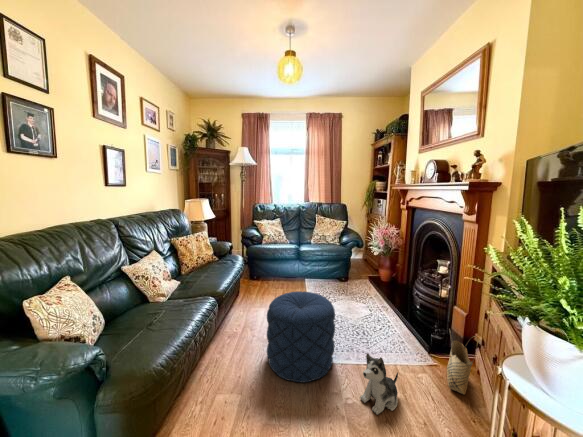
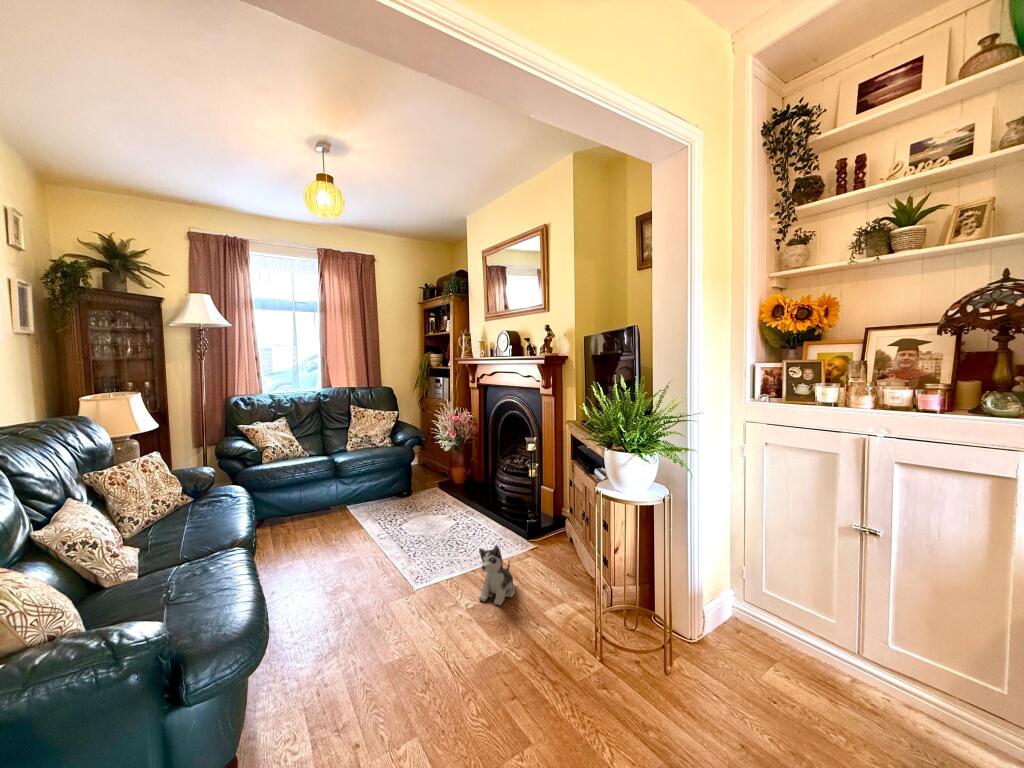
pouf: present [267,292,335,382] -> none [345,503,437,617]
woven basket: present [447,329,476,395] -> none [546,504,571,562]

